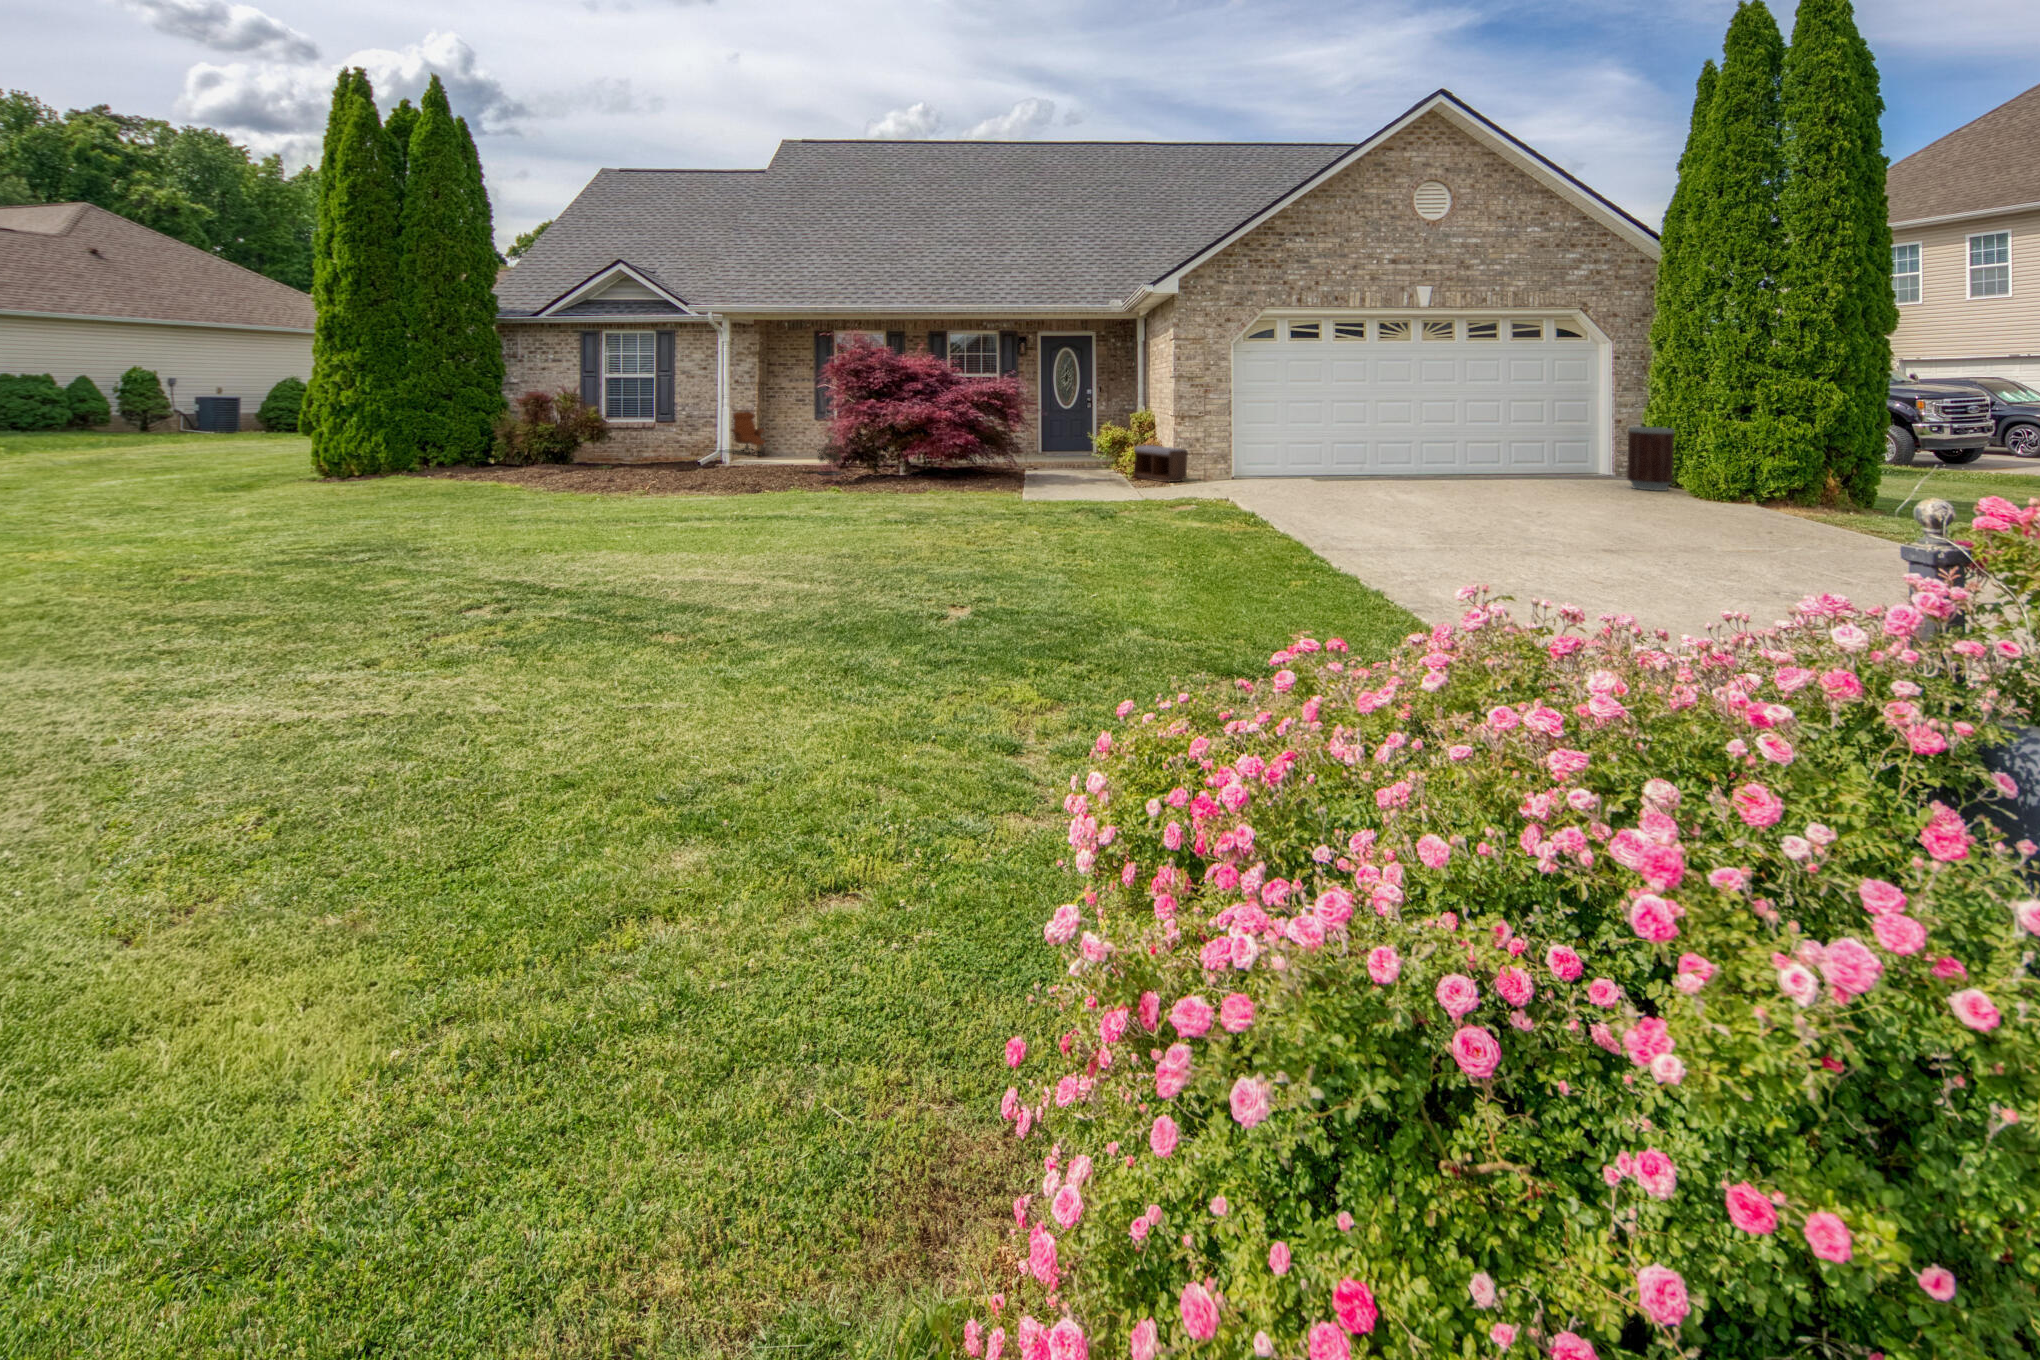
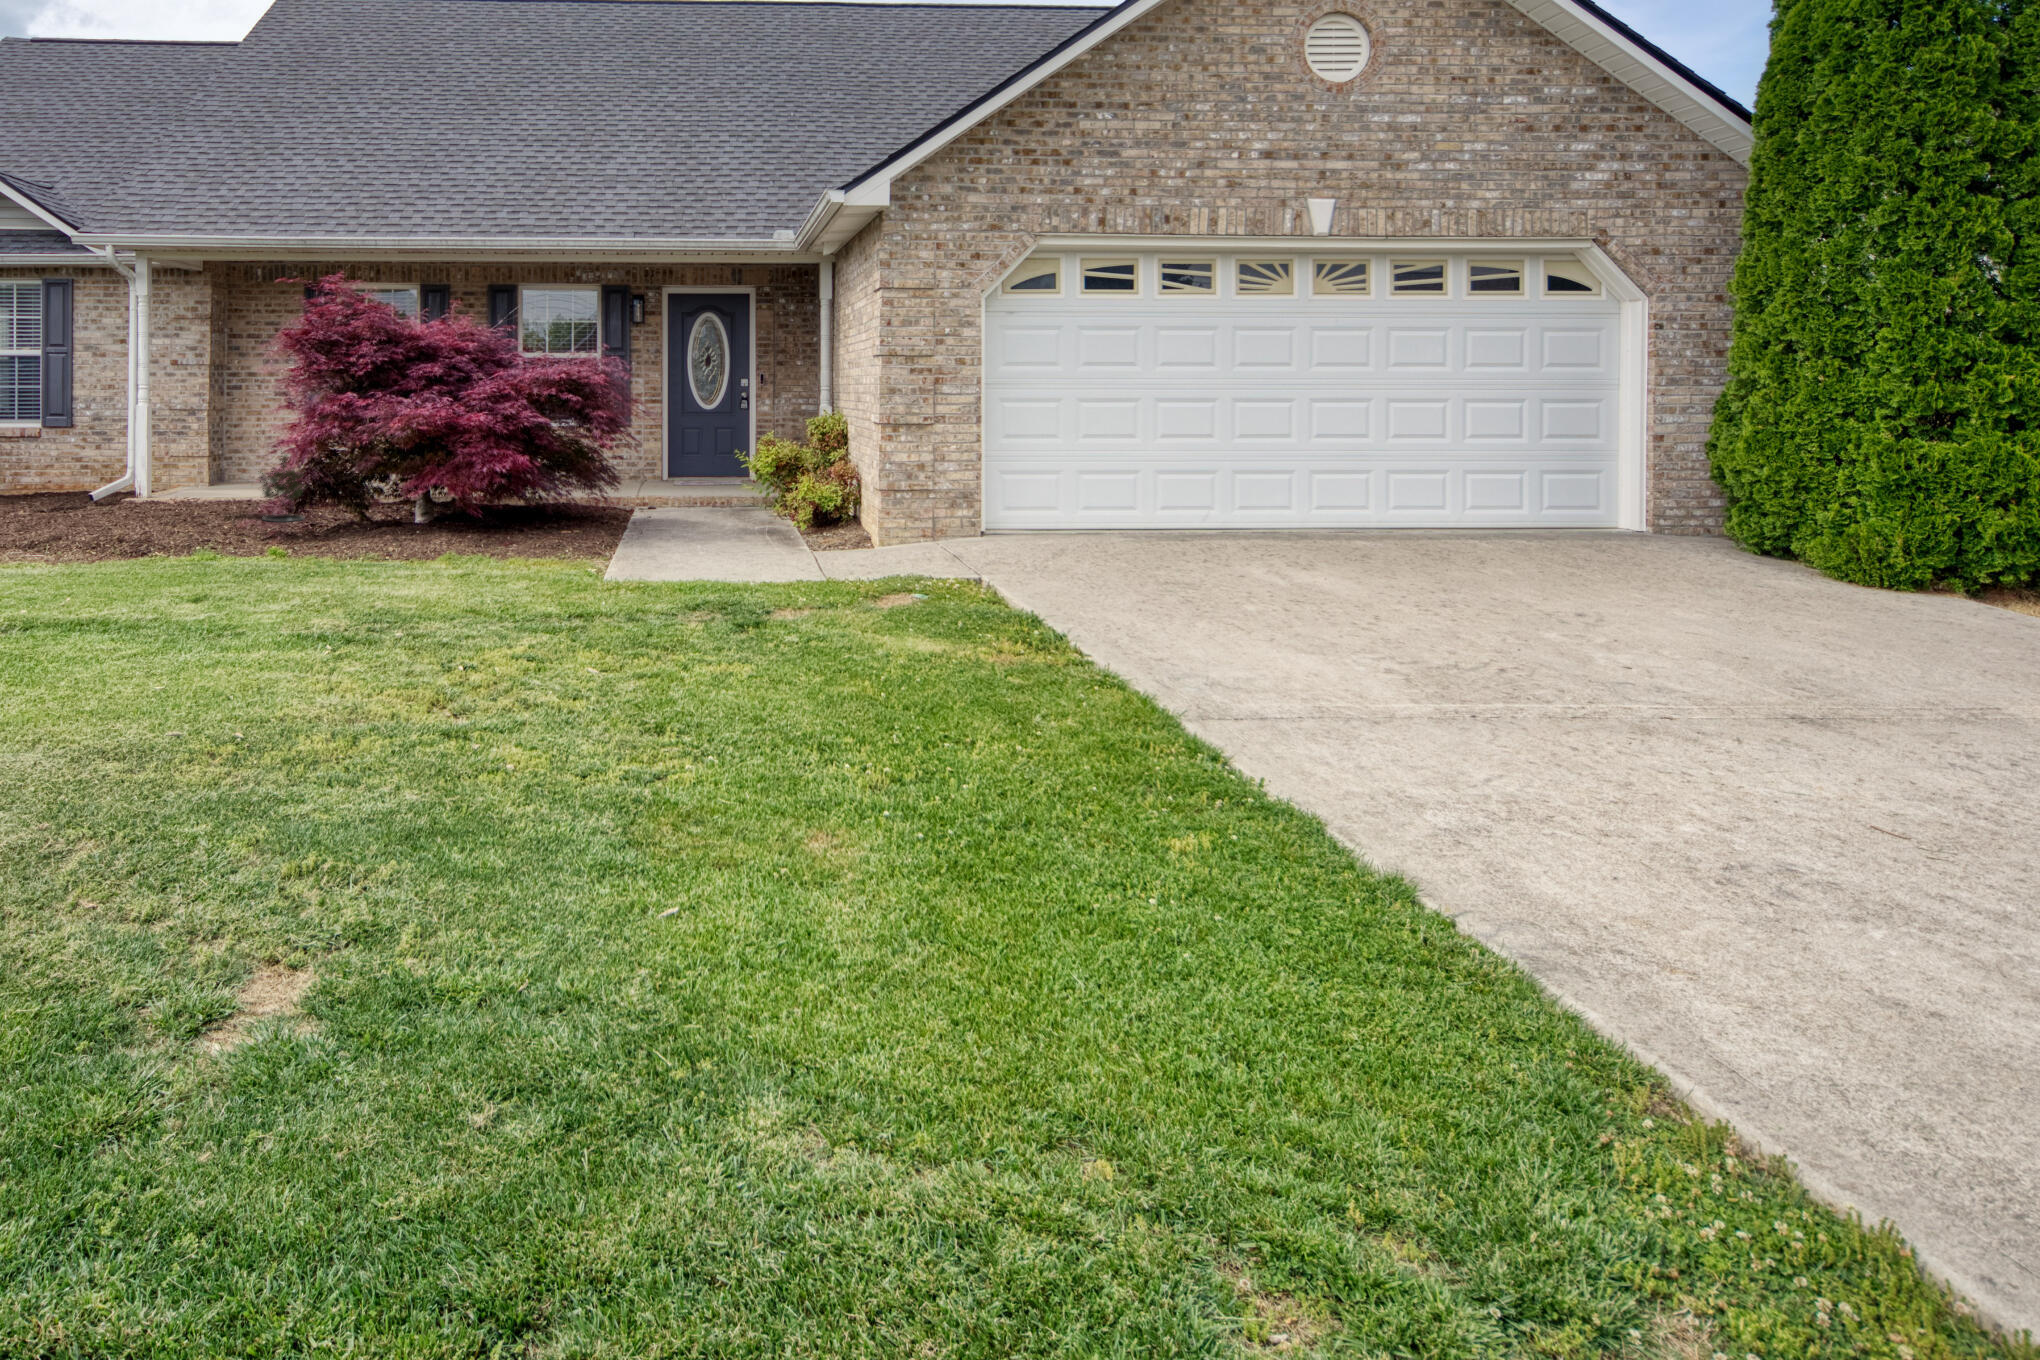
lounge chair: present [731,412,765,454] -> none [156,412,216,486]
trash can: present [1627,427,1674,491] -> none [1689,448,1782,565]
bench: present [1134,445,1188,482] -> none [806,475,900,540]

